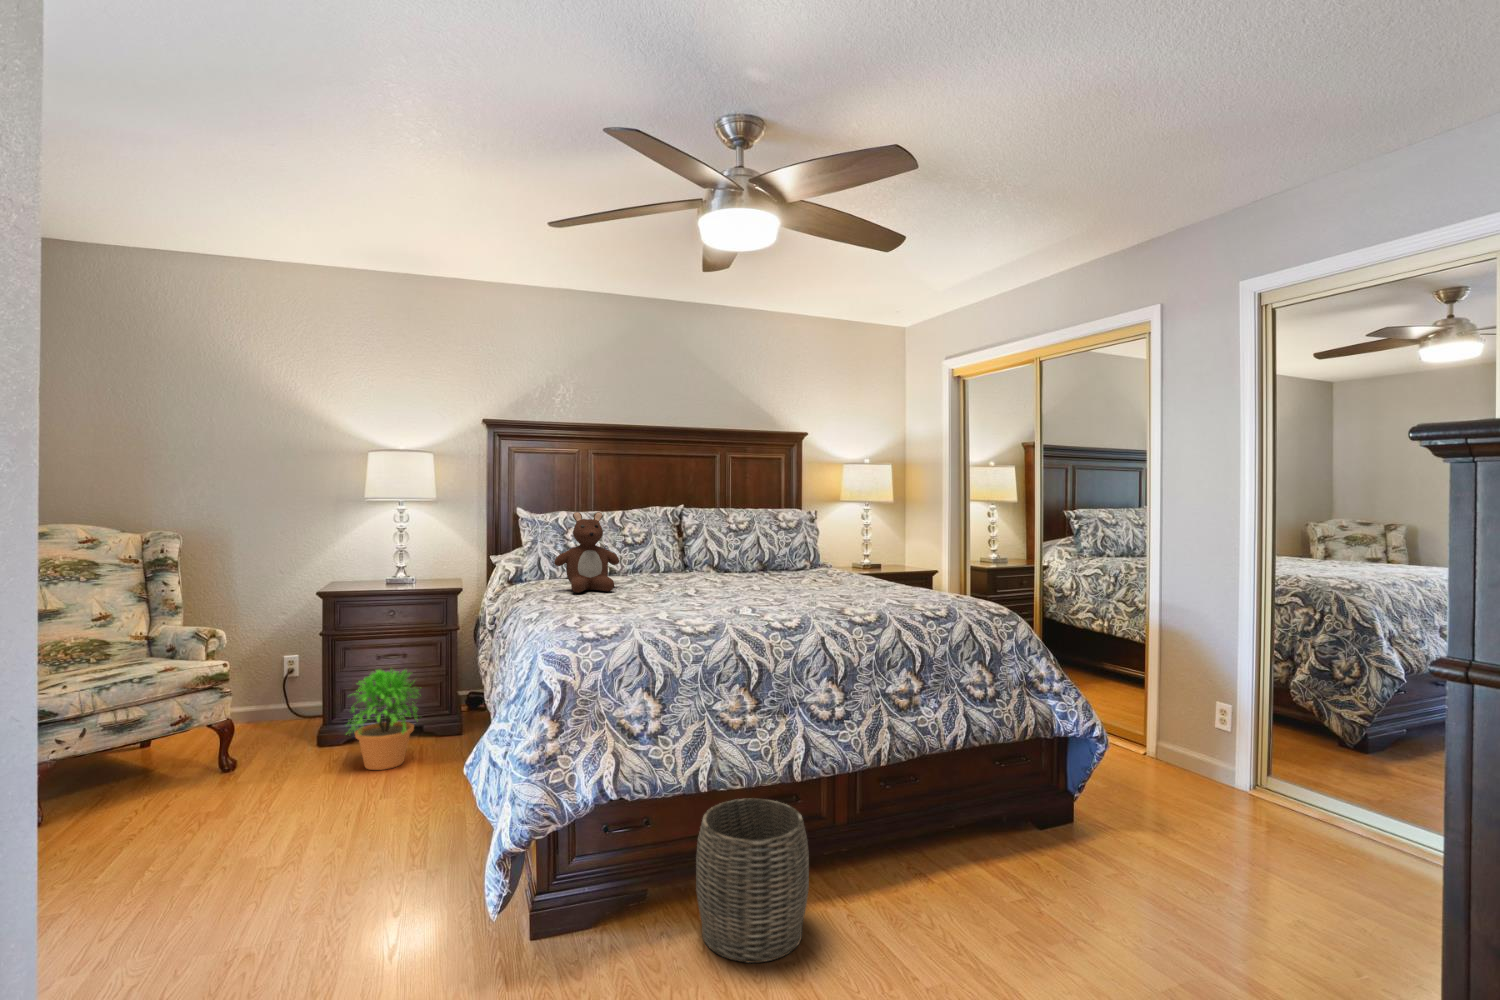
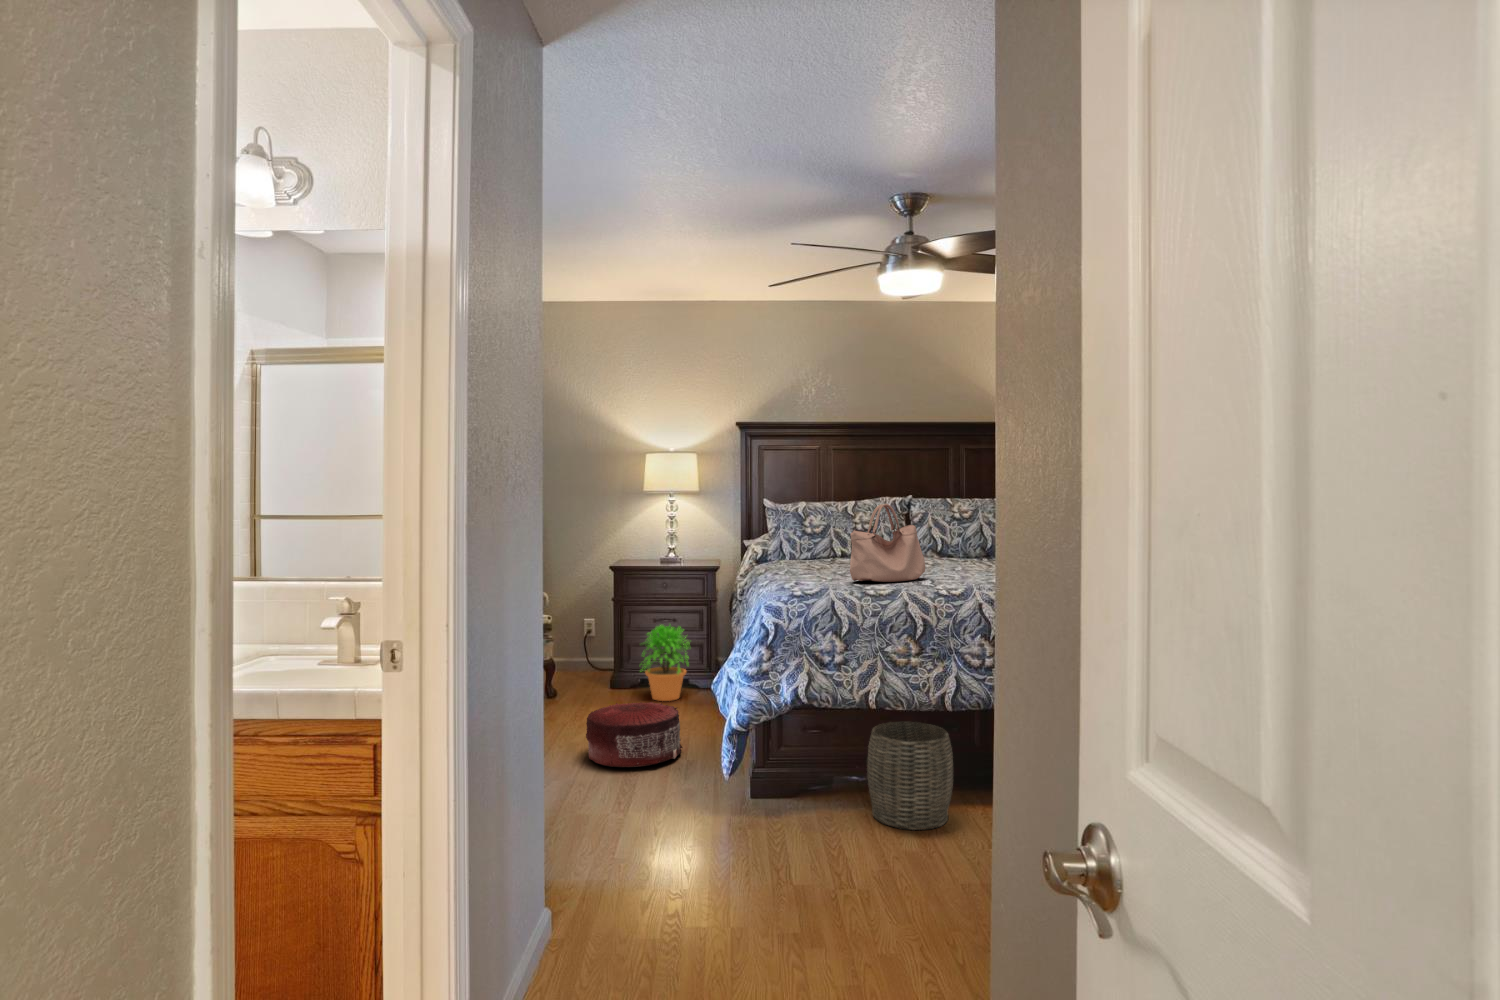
teddy bear: present [554,512,619,593] -> none [787,502,841,568]
handbag: none [651,514,738,612] -> present [850,504,925,582]
pouf: none [250,792,412,916] -> present [586,702,682,767]

